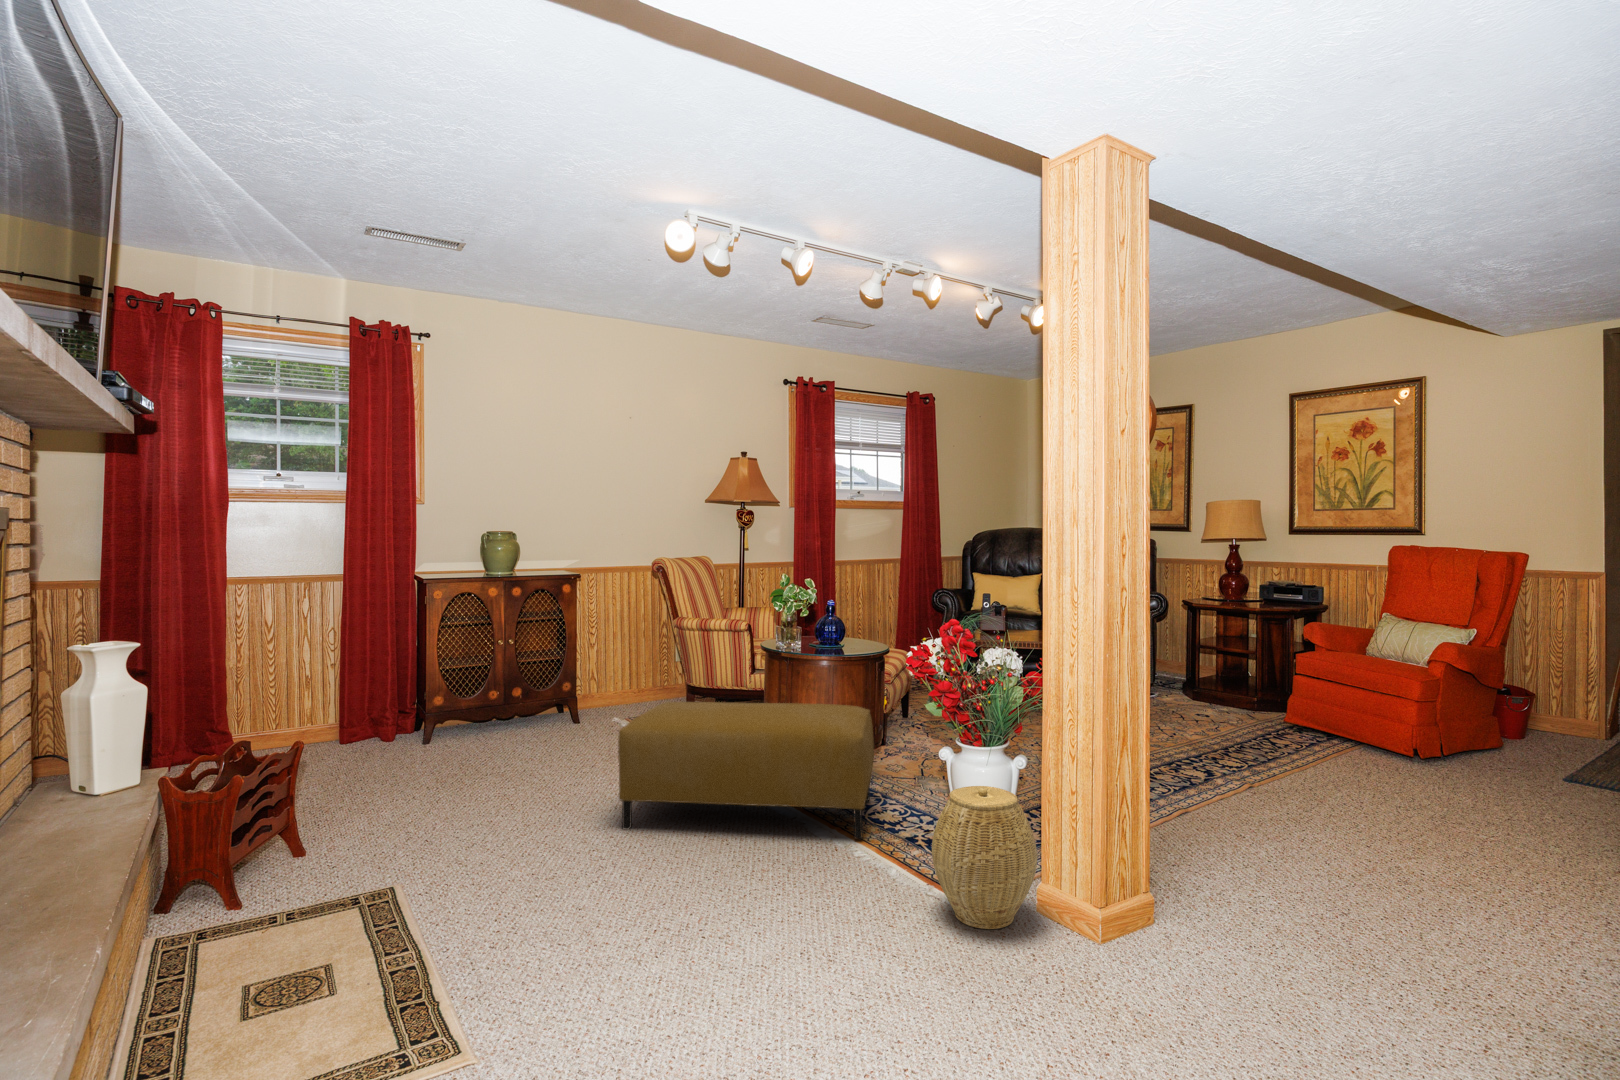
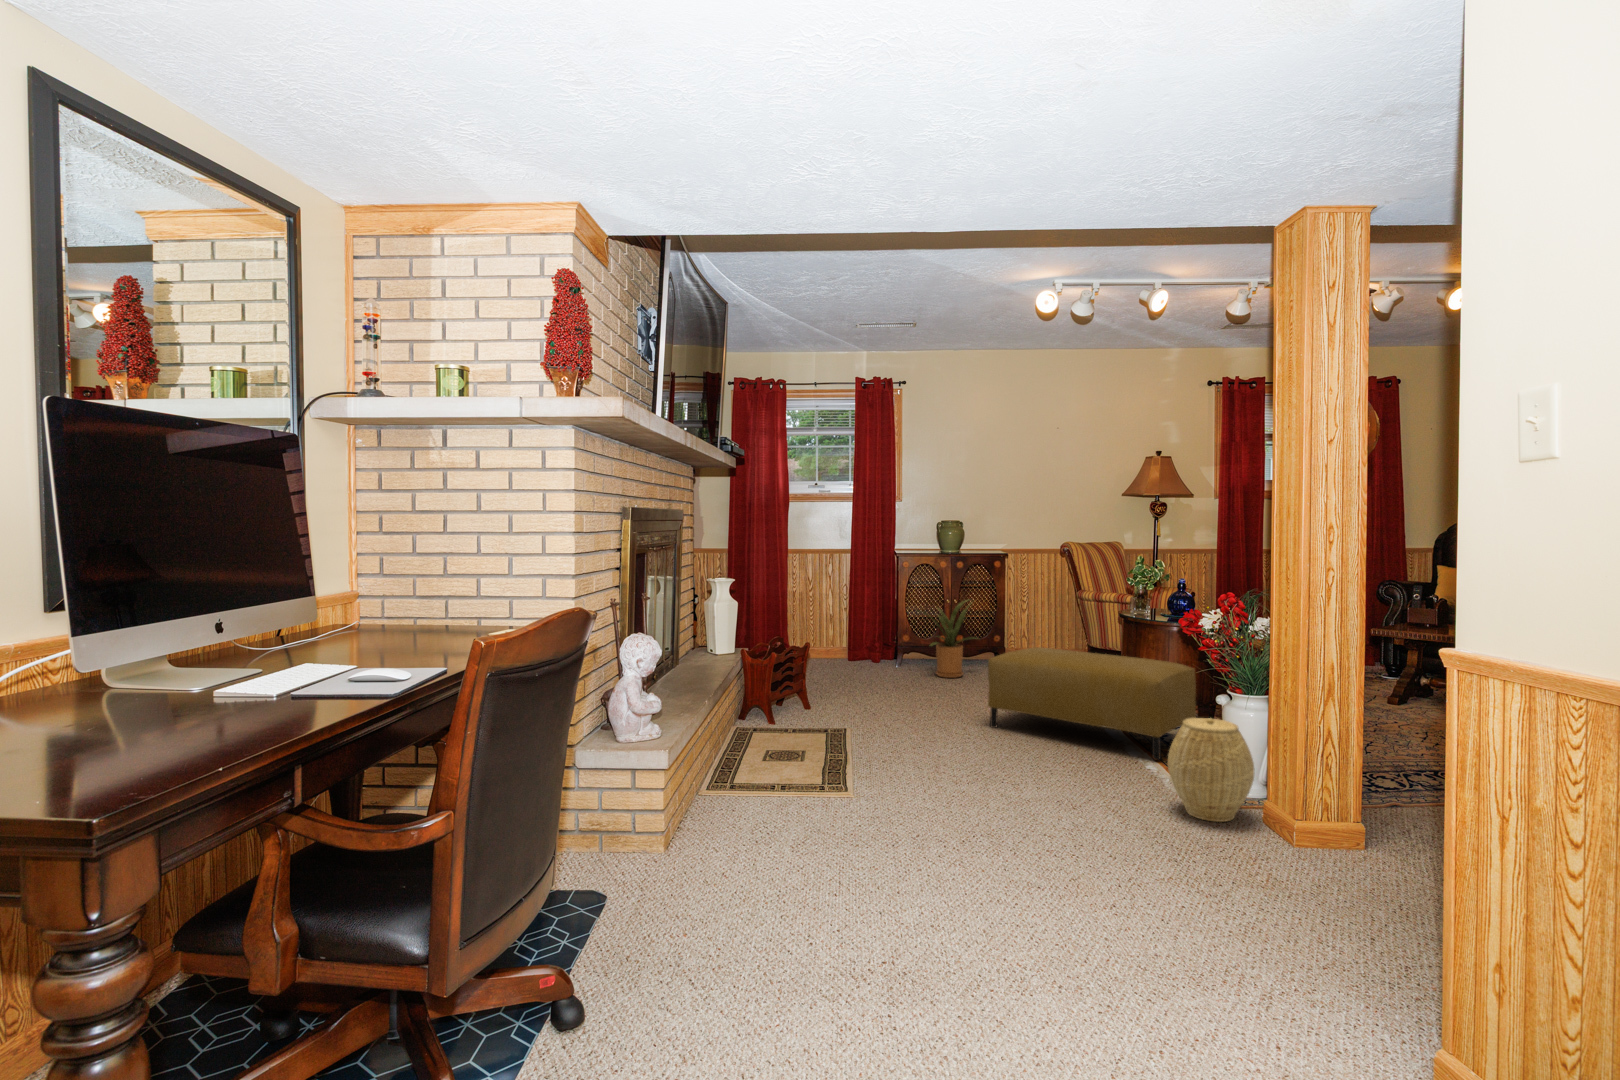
house plant: none [458,637,559,753] -> present [929,600,975,678]

